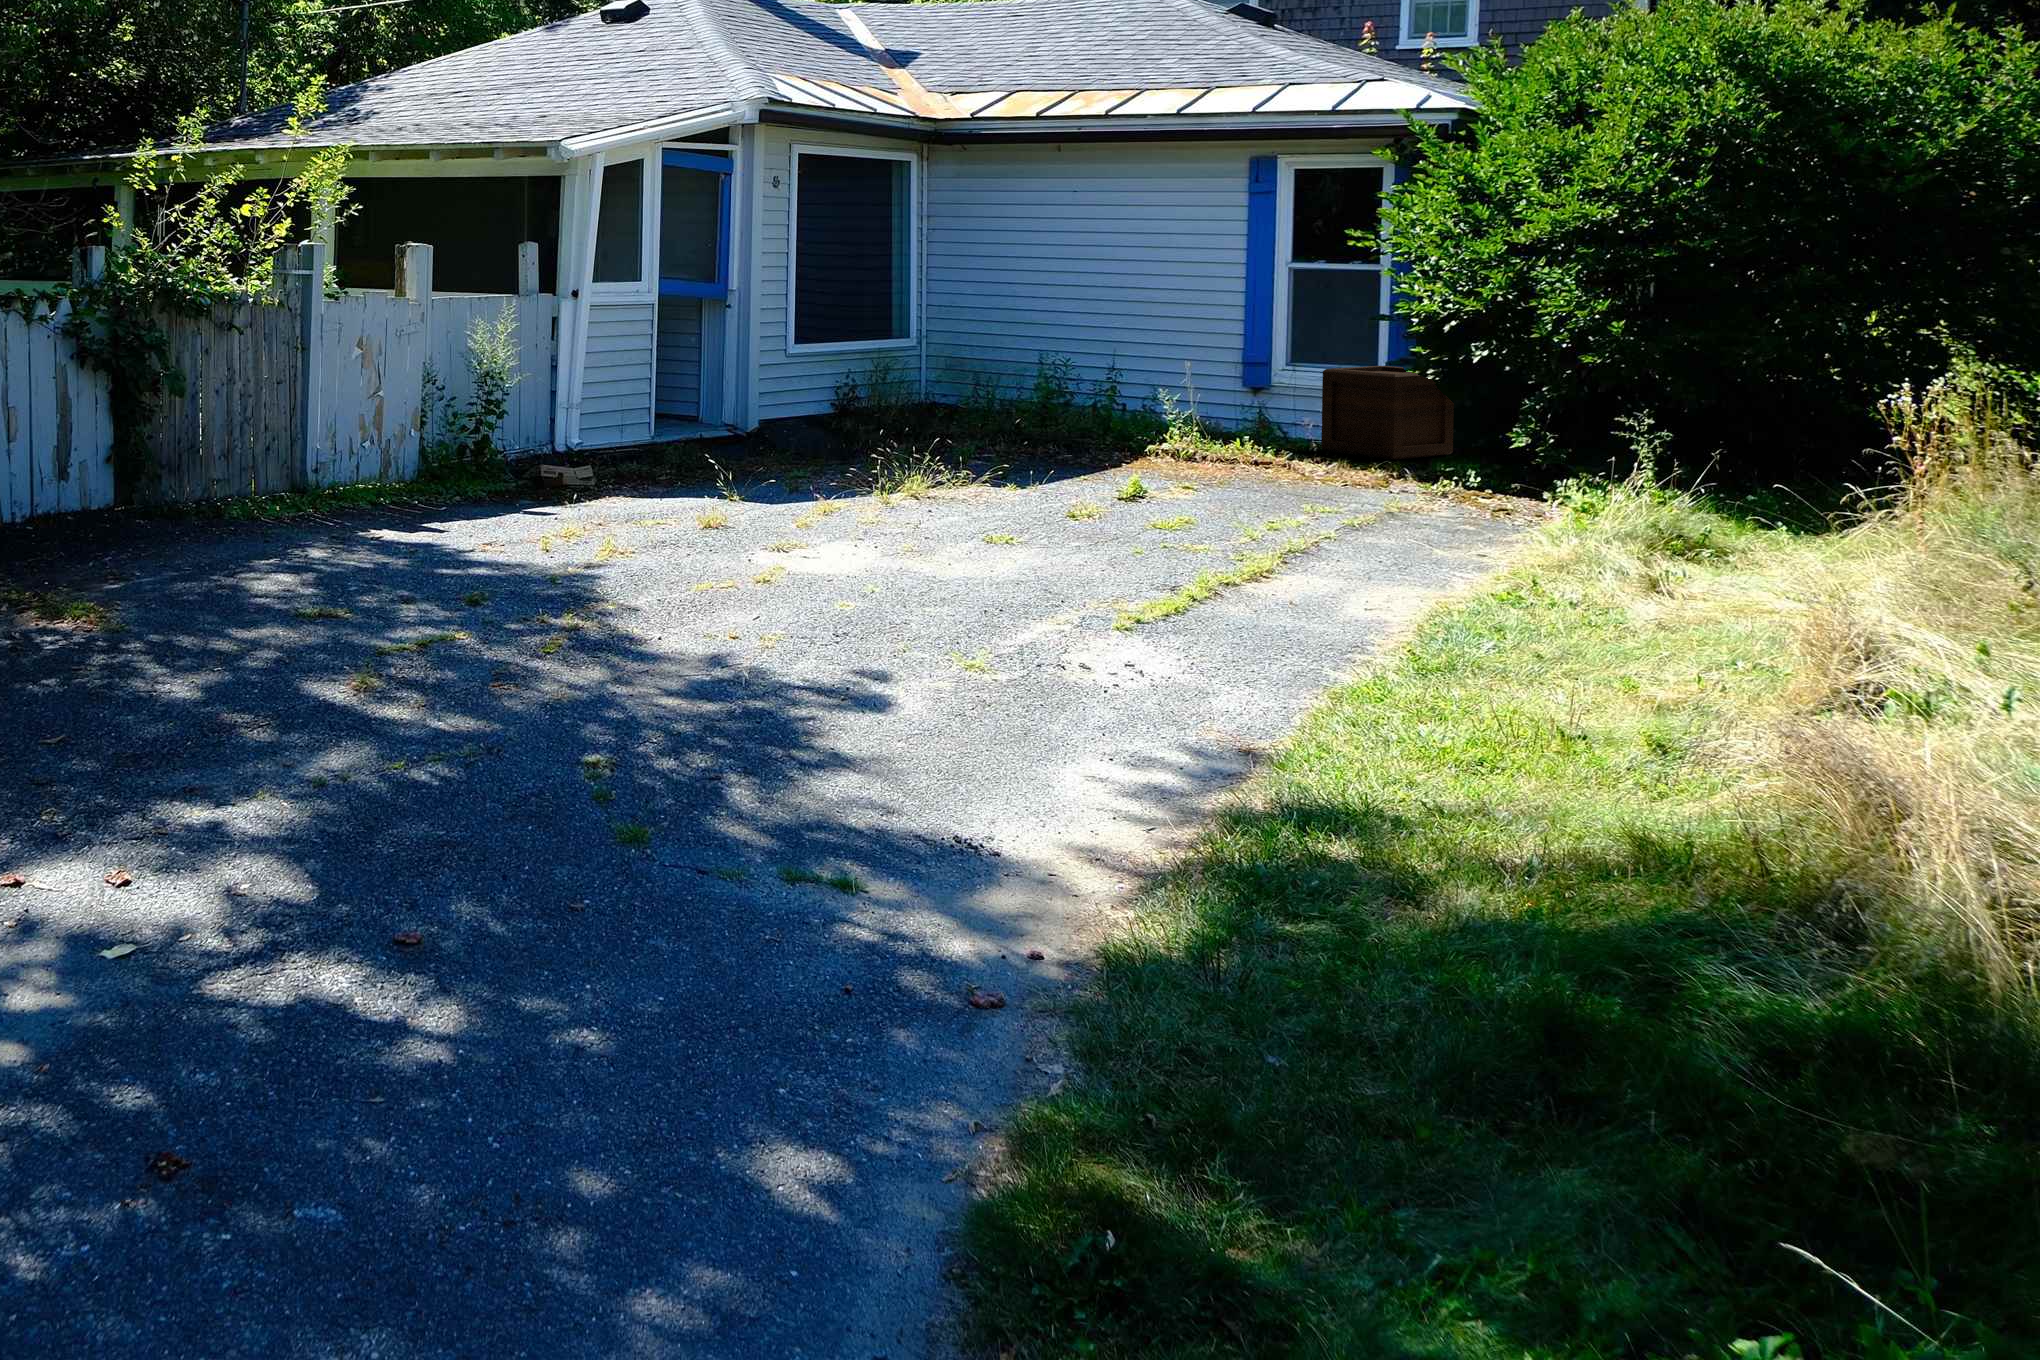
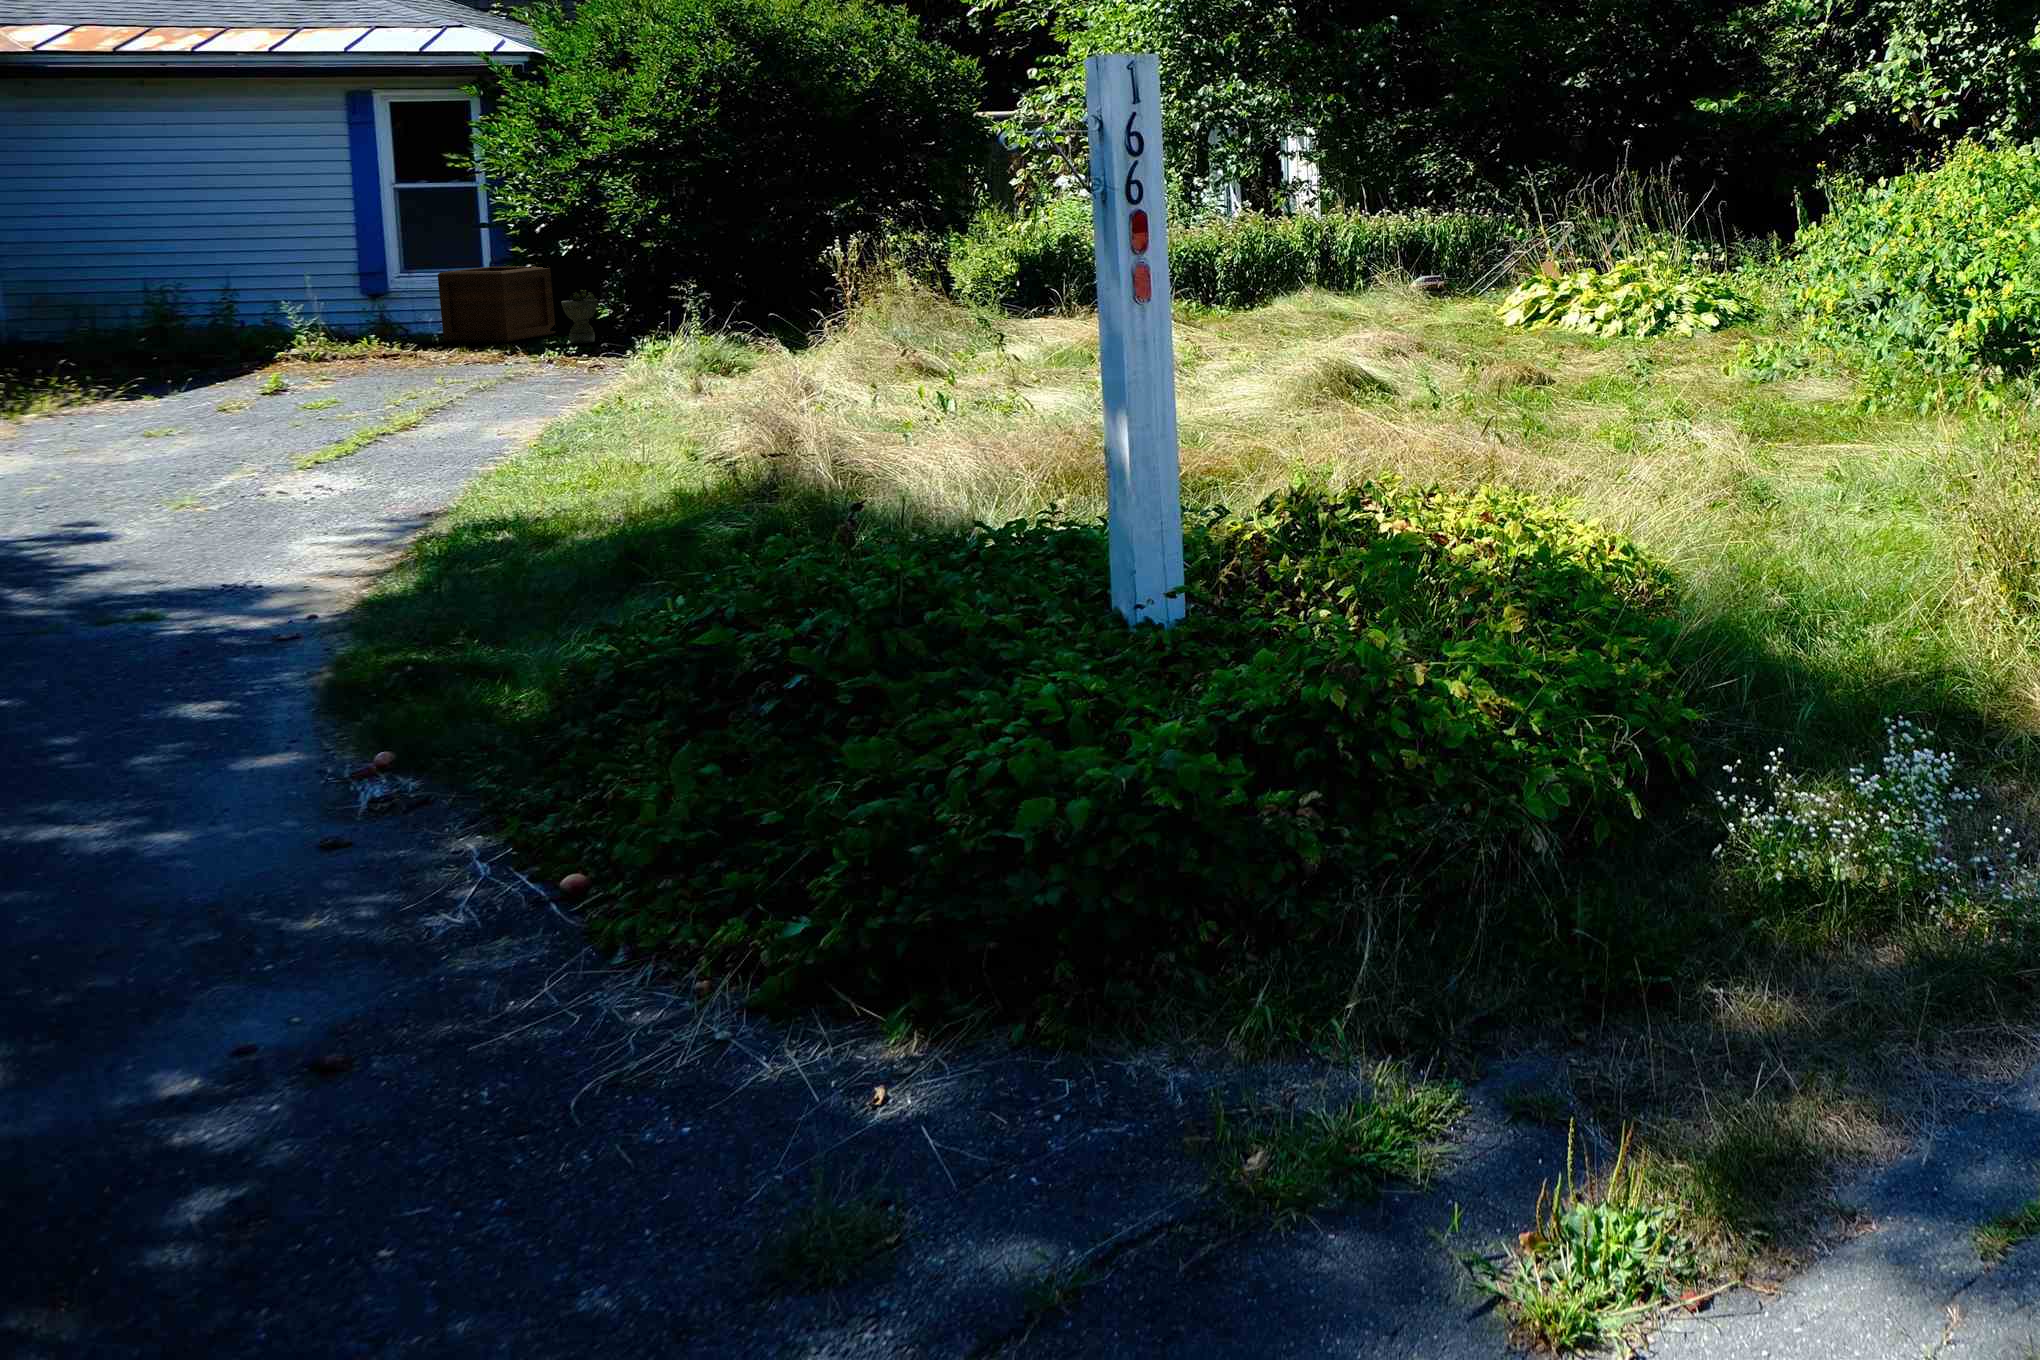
planter: none [1464,406,1511,474] -> present [561,290,598,343]

